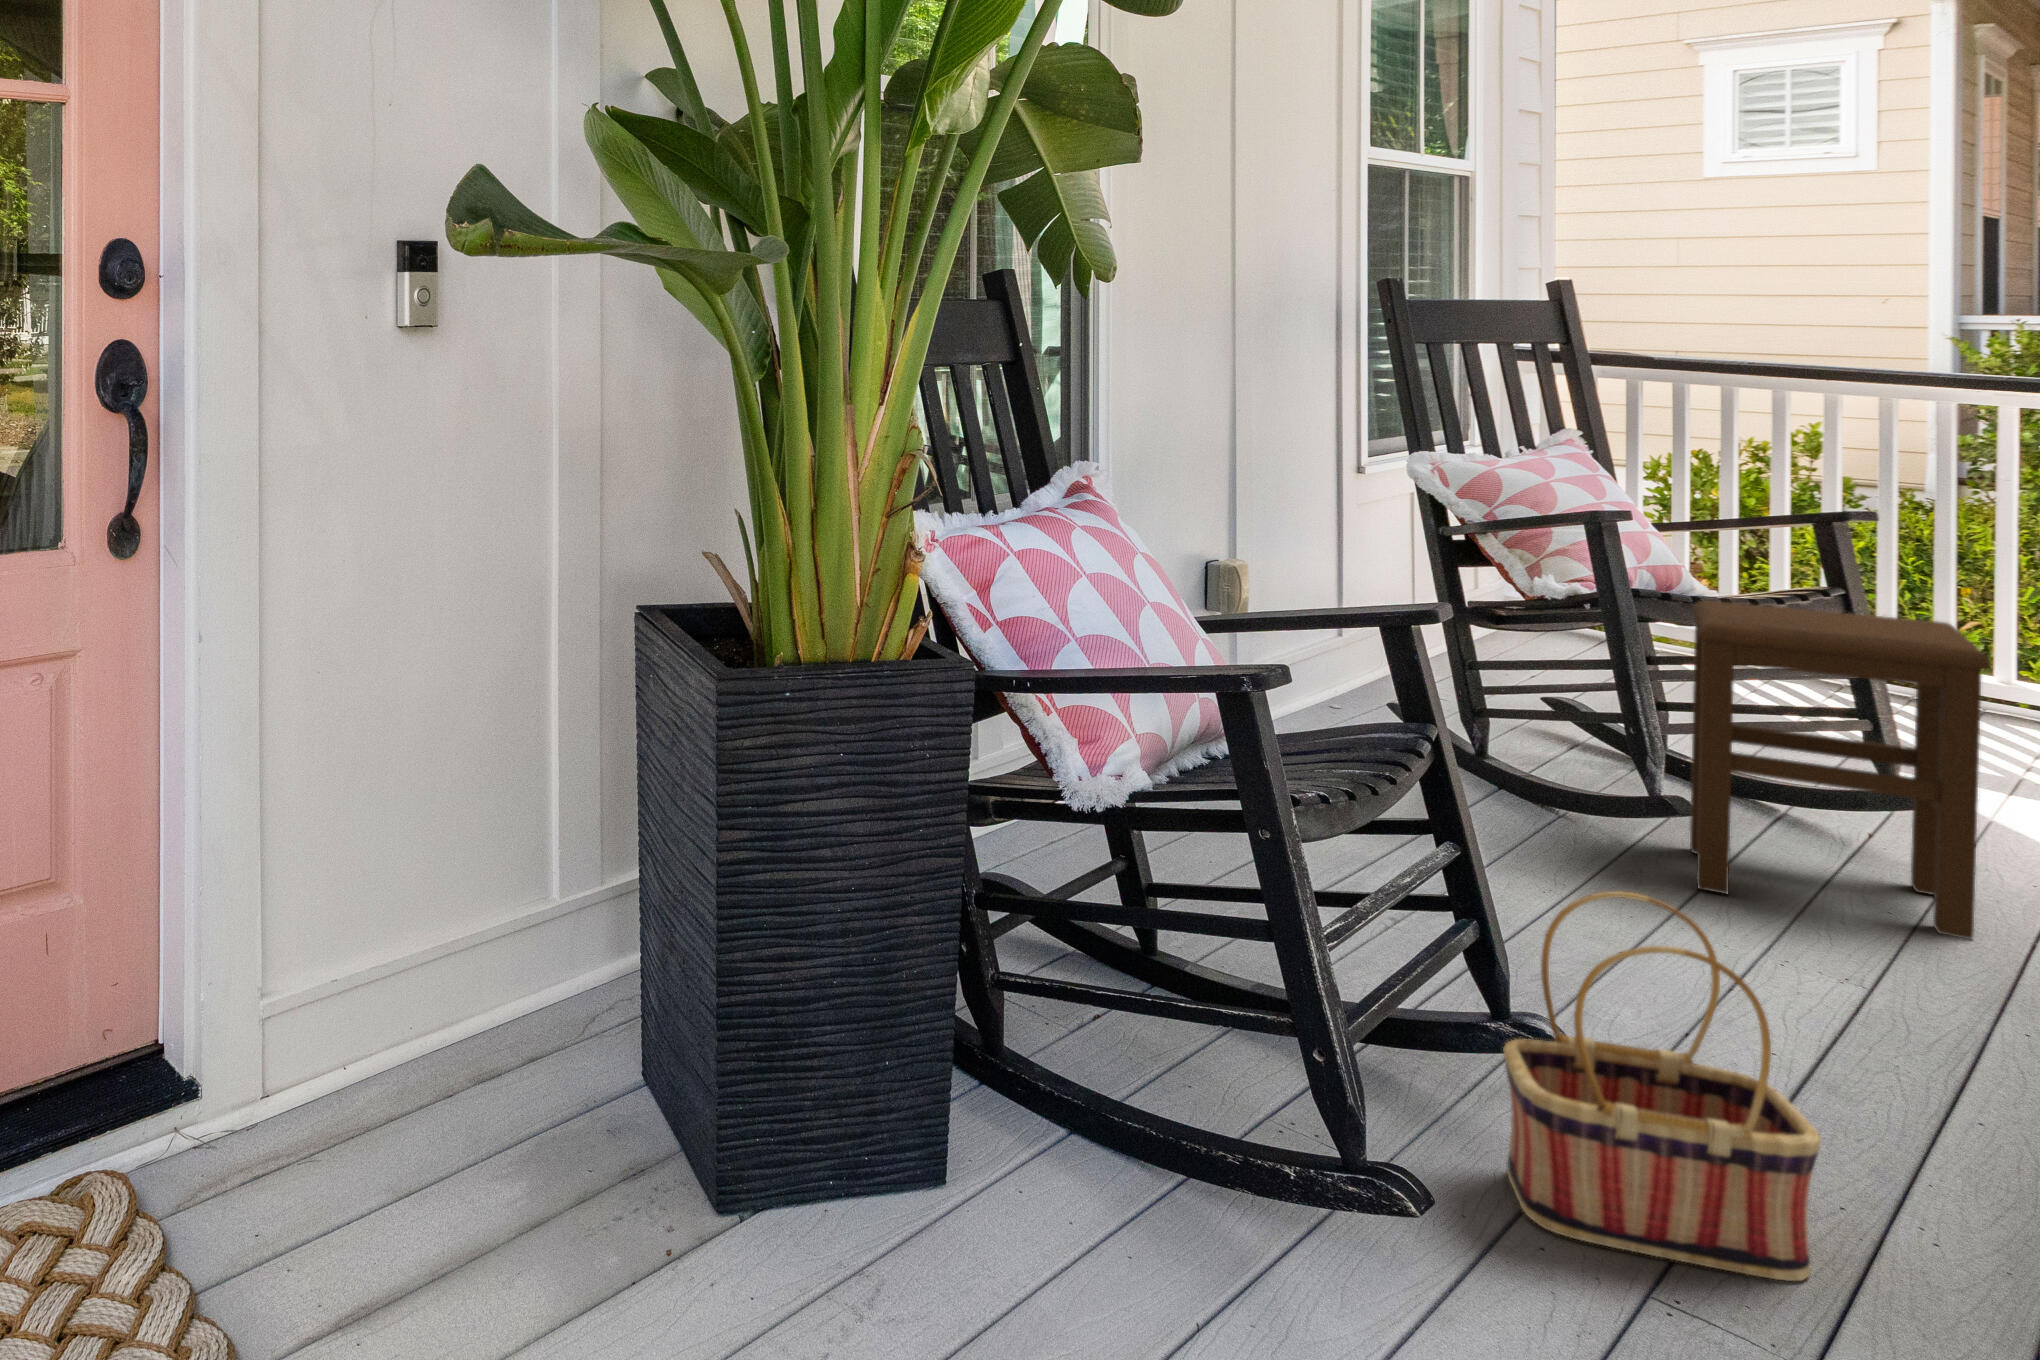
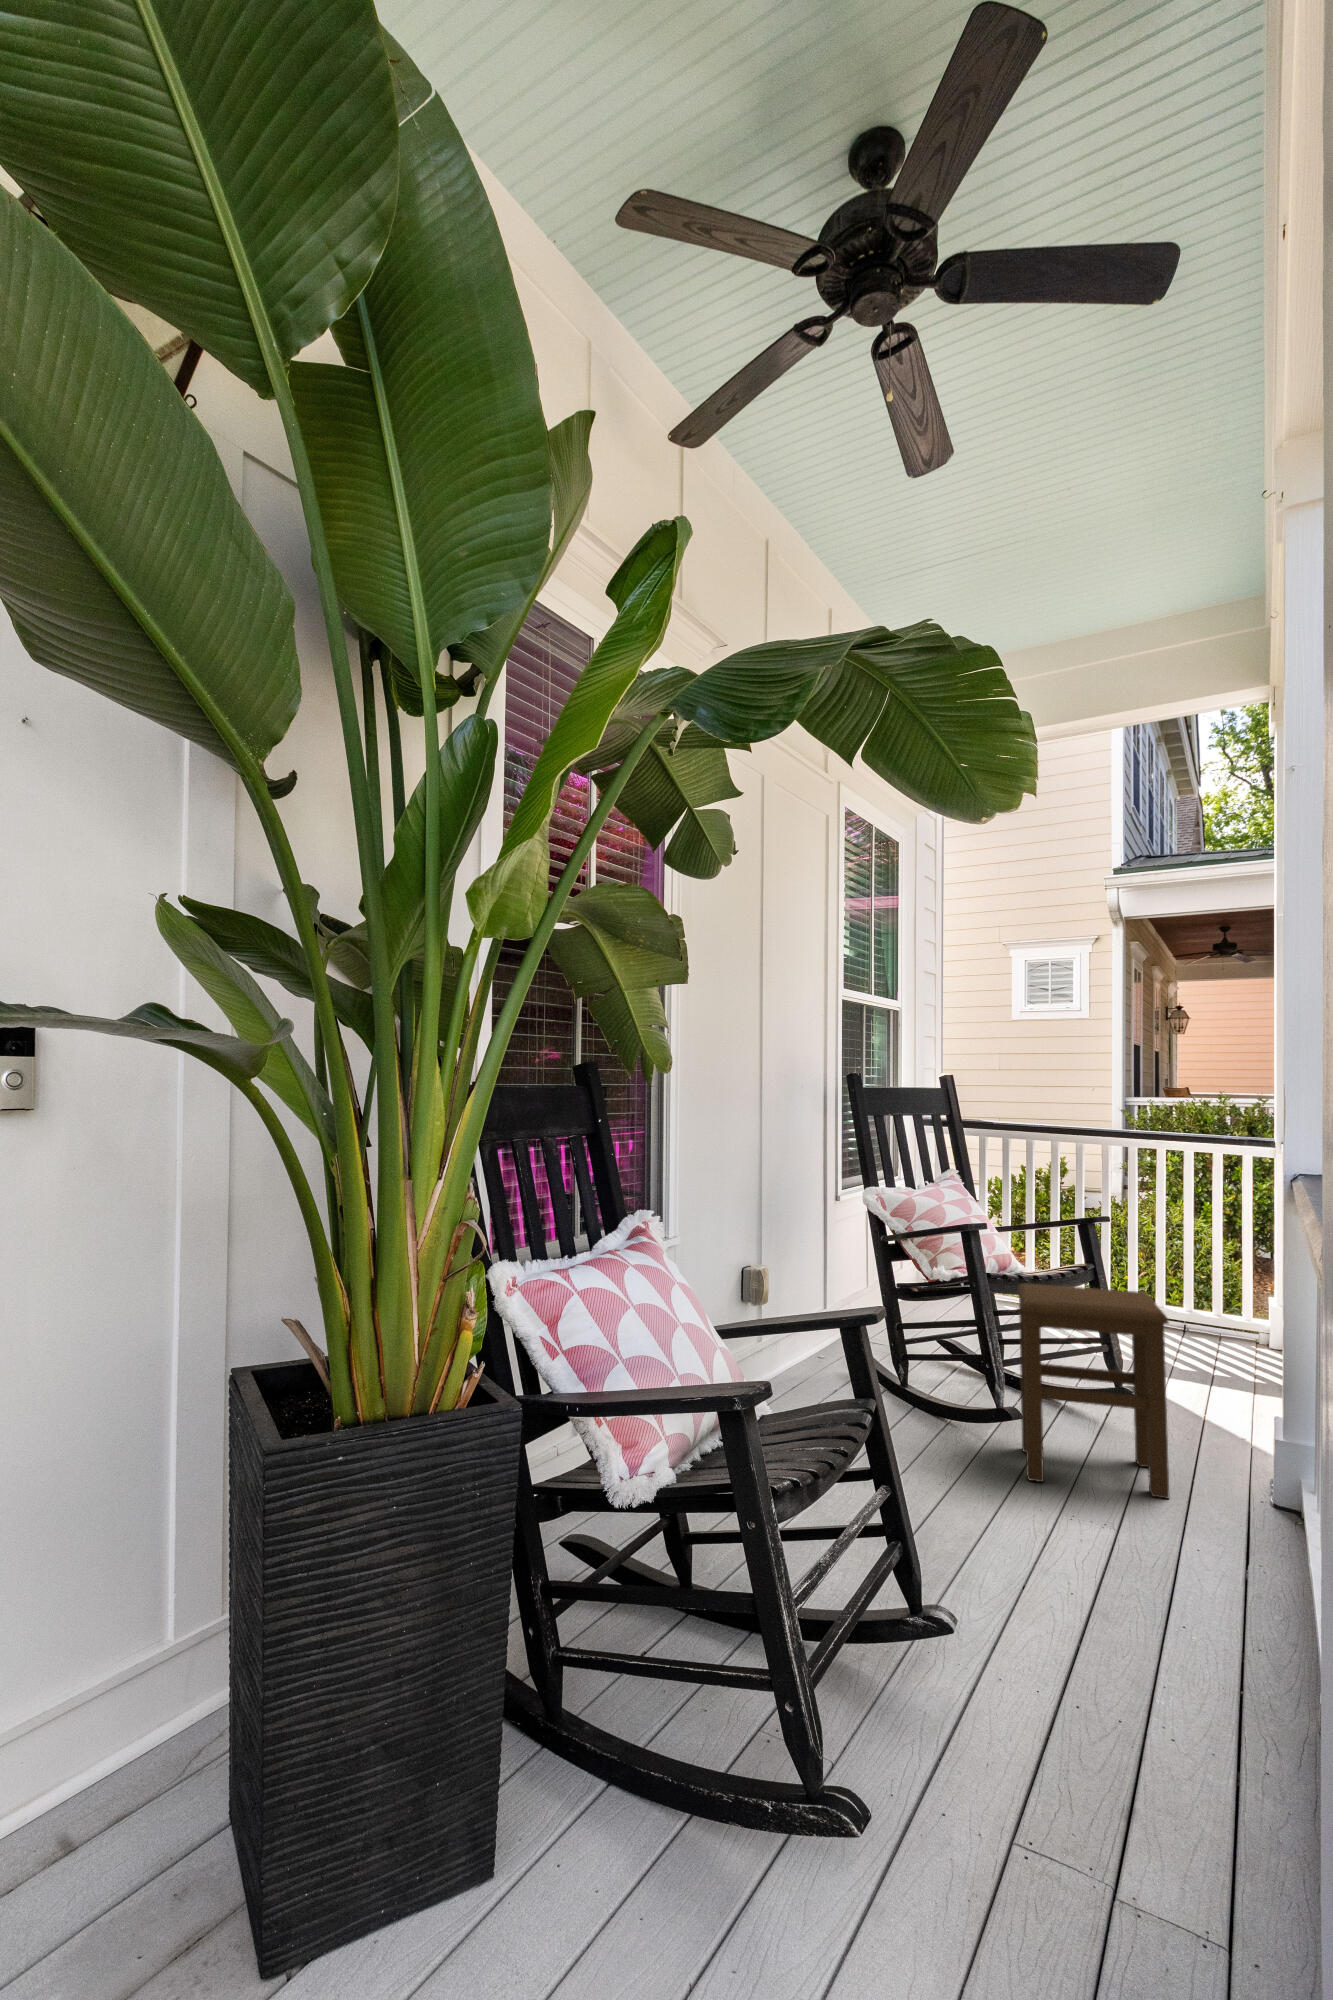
basket: present [1503,892,1822,1281] -> none [914,1528,1109,1828]

